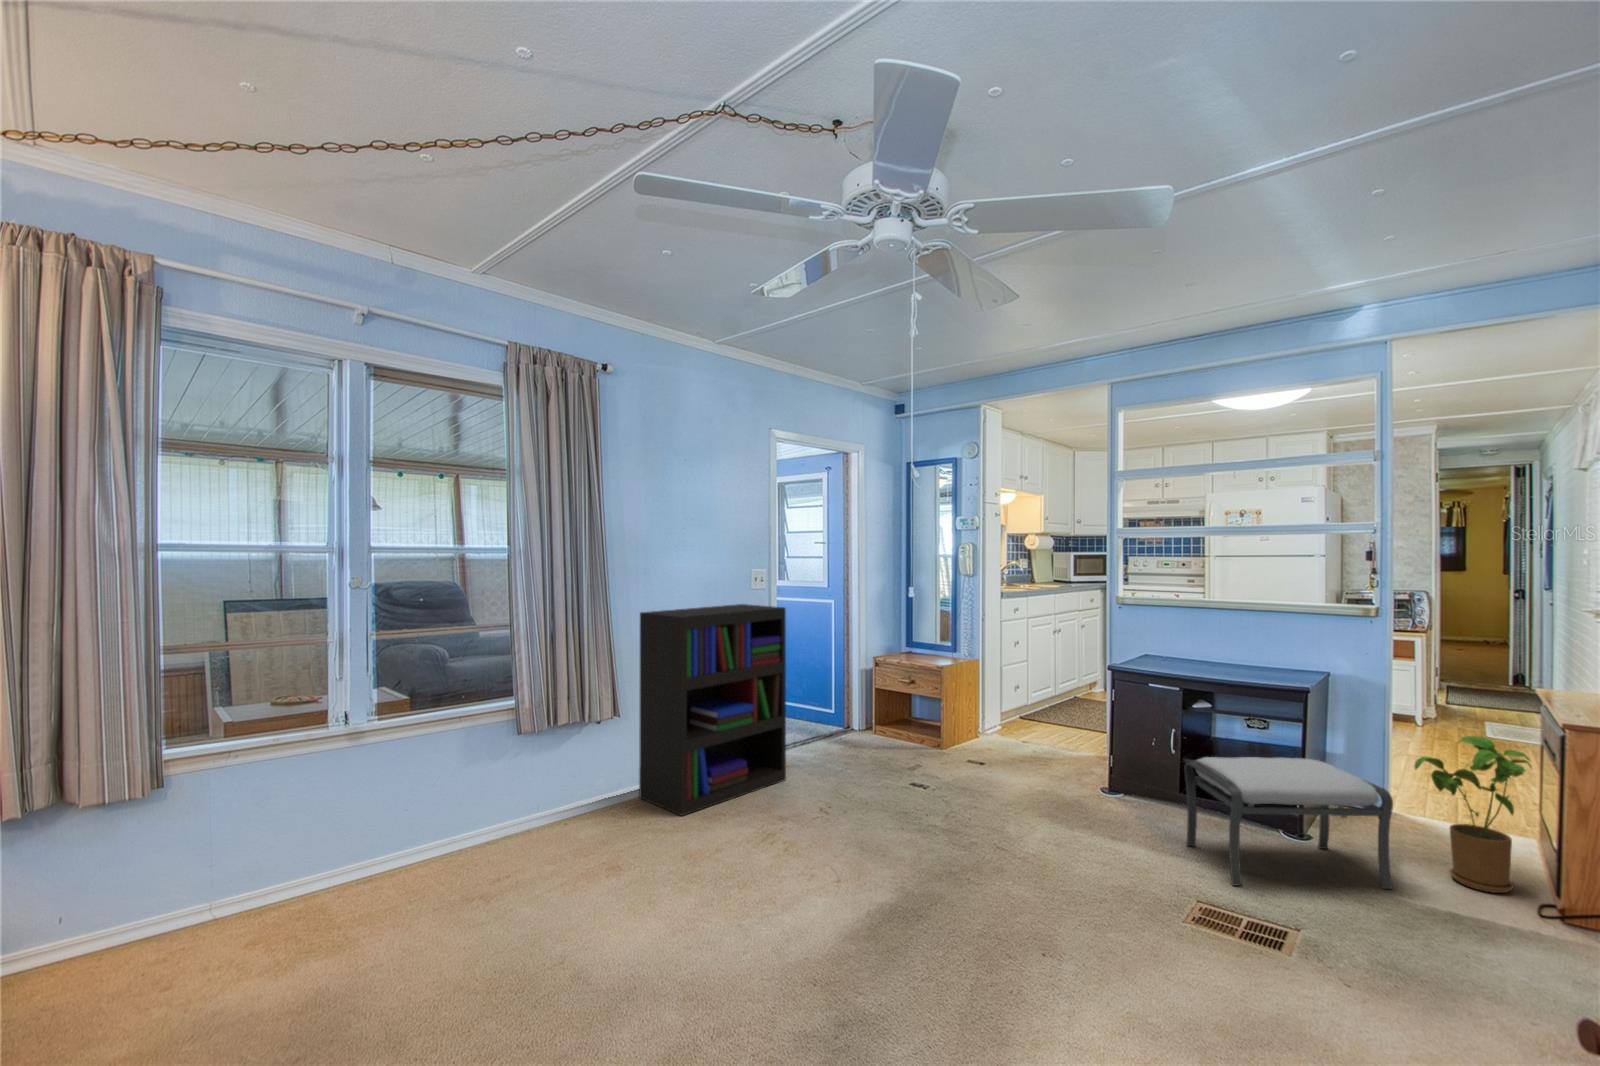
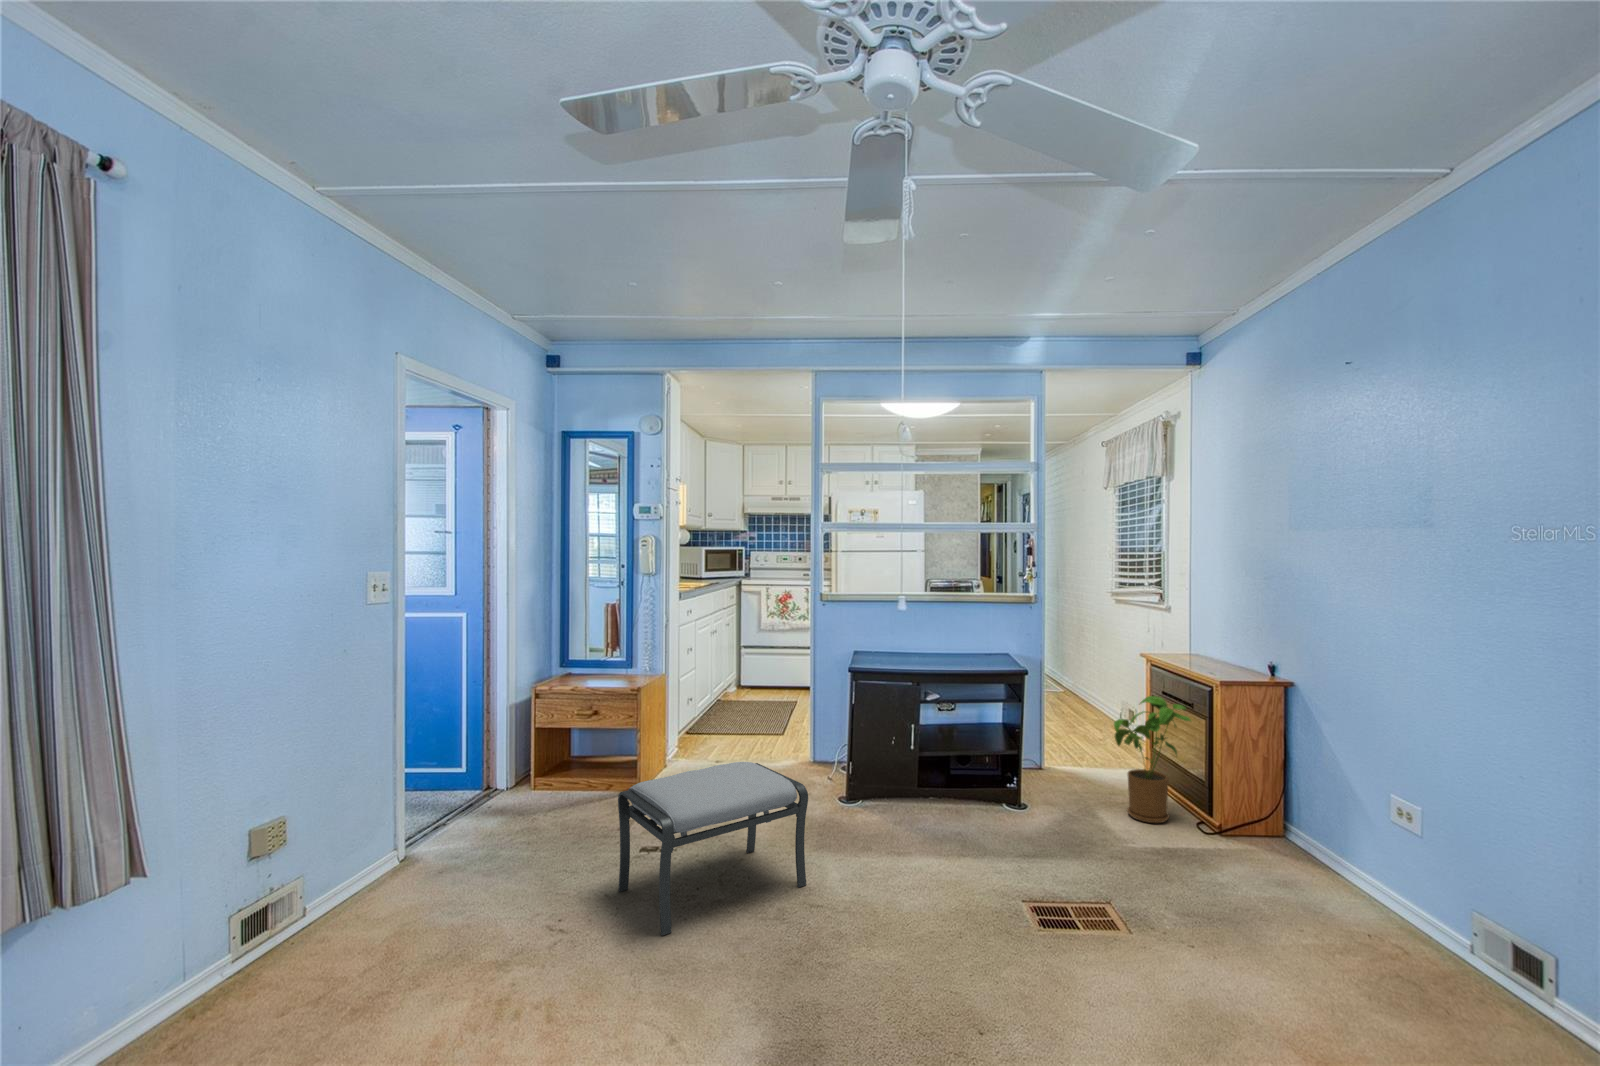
bookshelf: present [639,604,786,816] -> none [171,628,459,1036]
ottoman: present [1184,757,1393,889] -> present [618,762,808,936]

